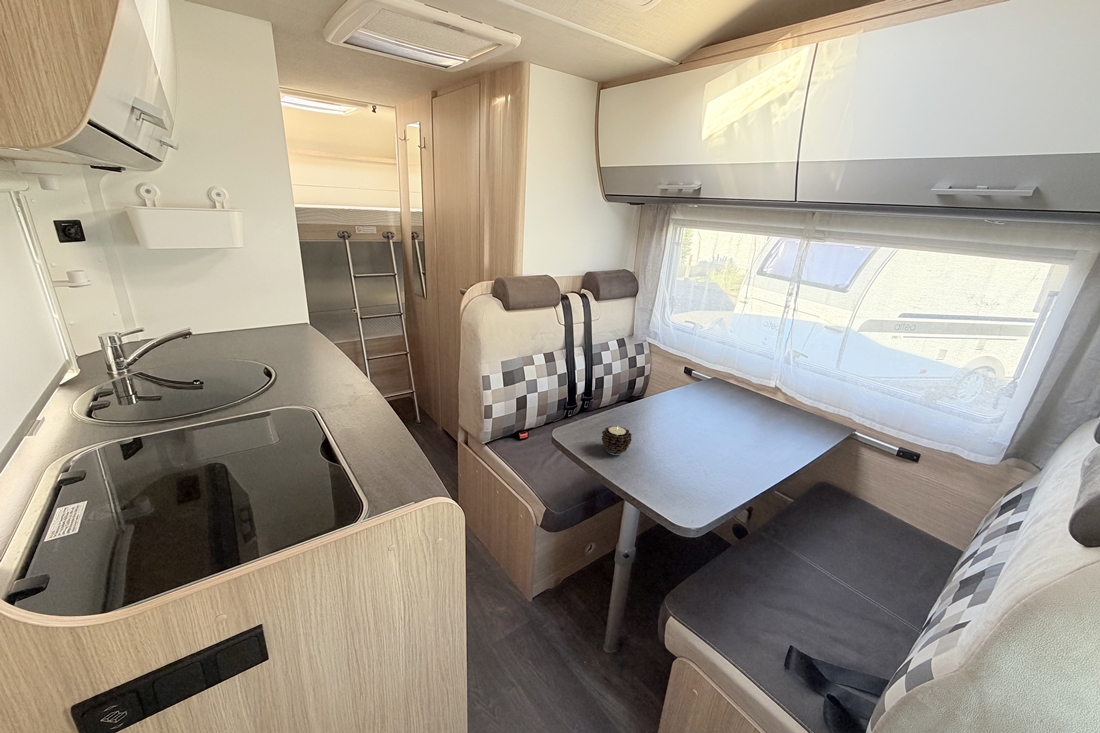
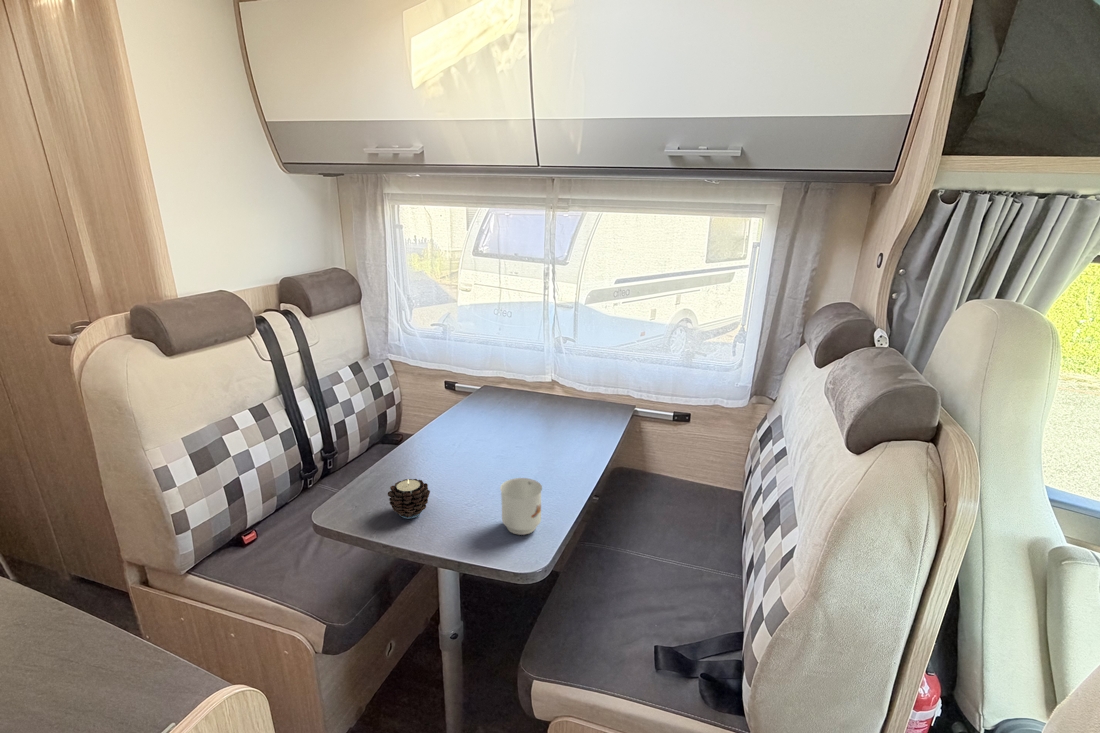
mug: none [677,450,717,498] -> present [500,478,542,535]

